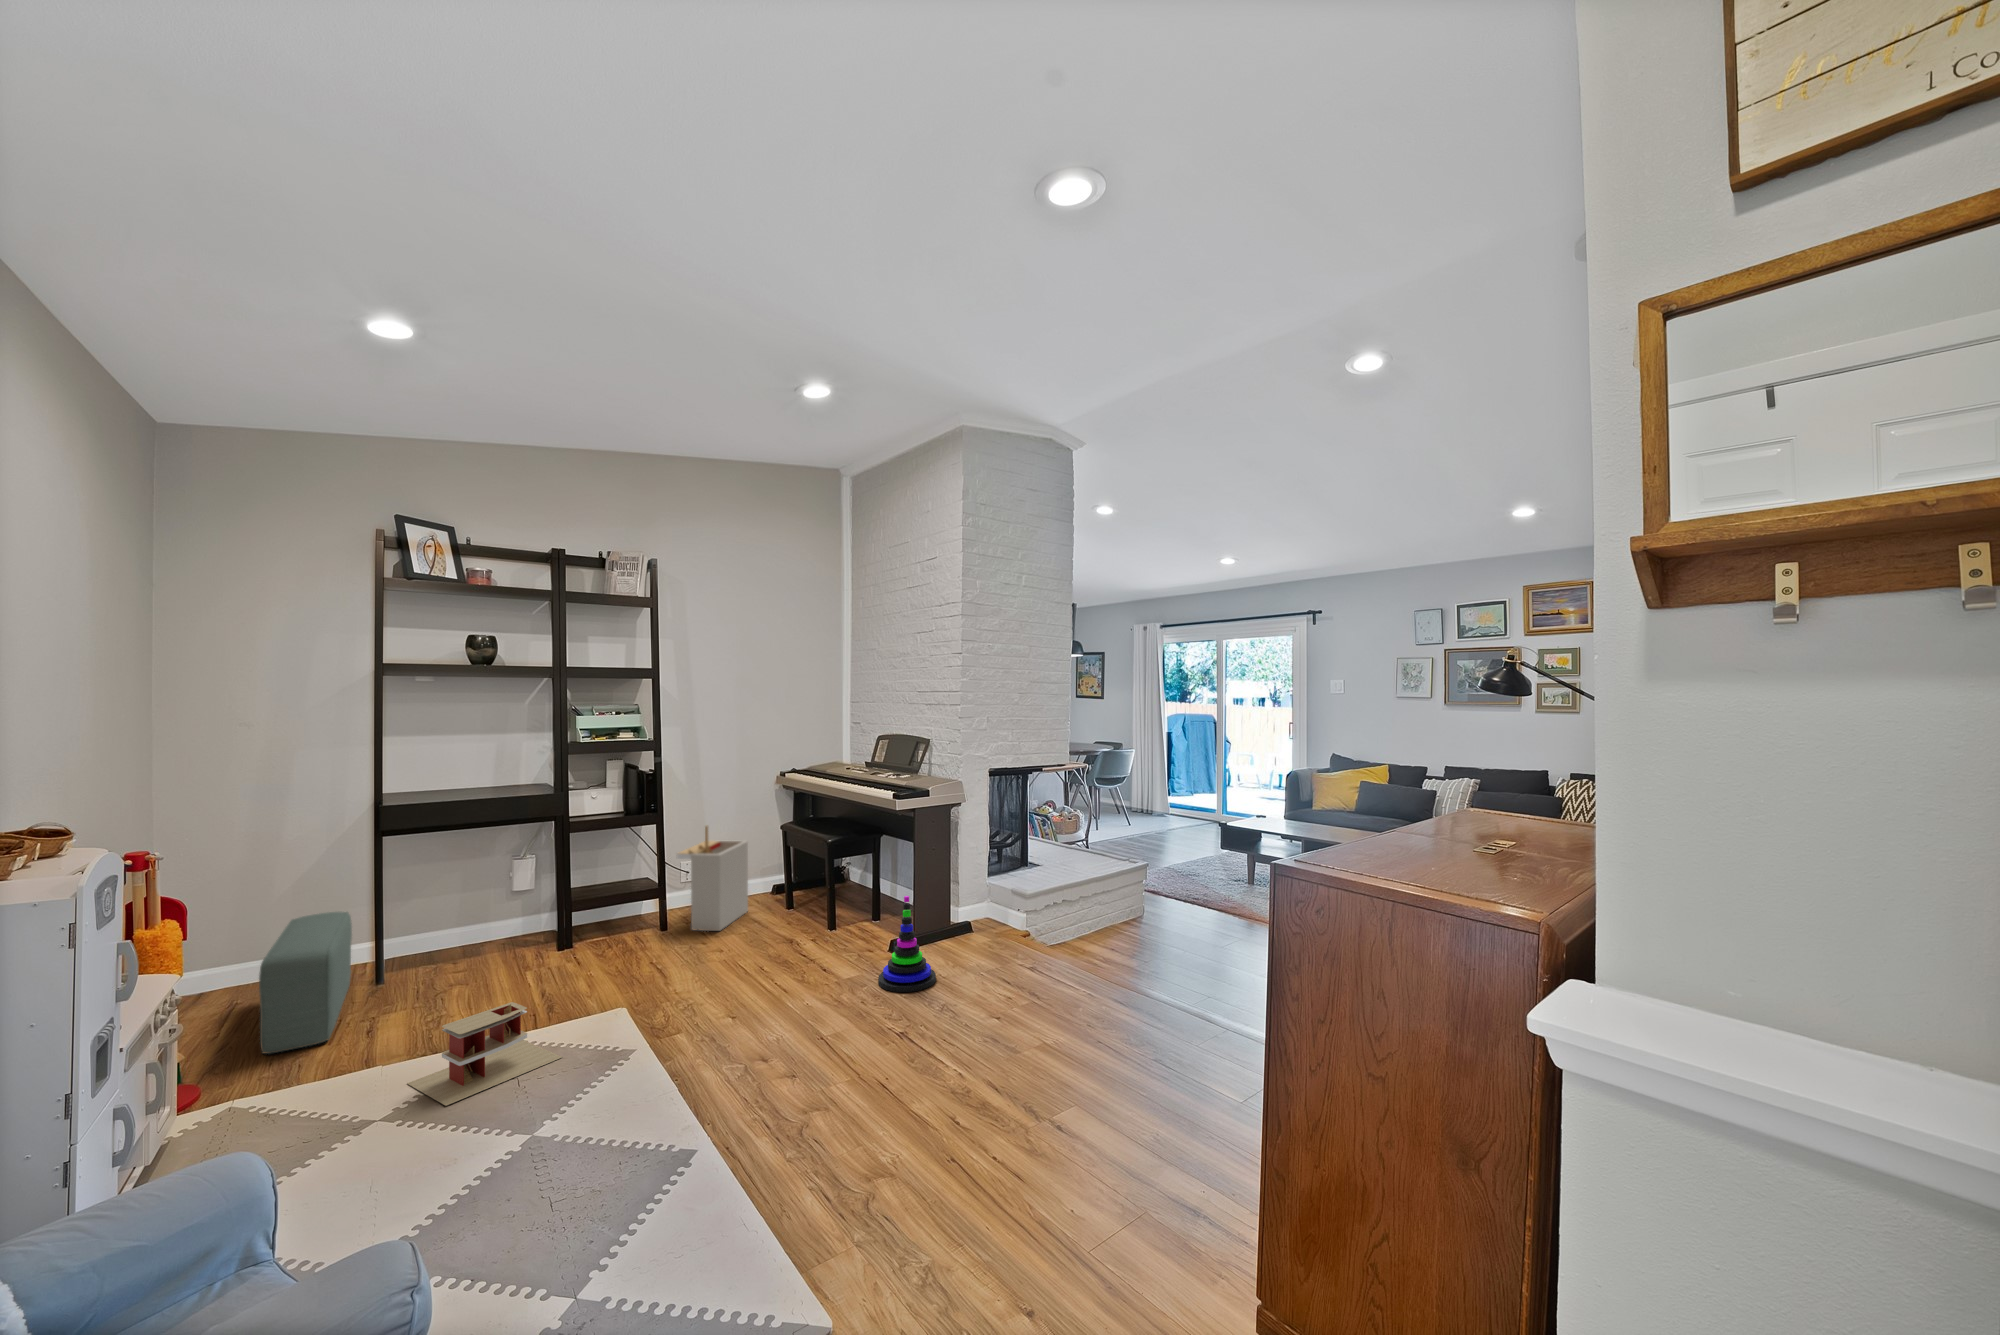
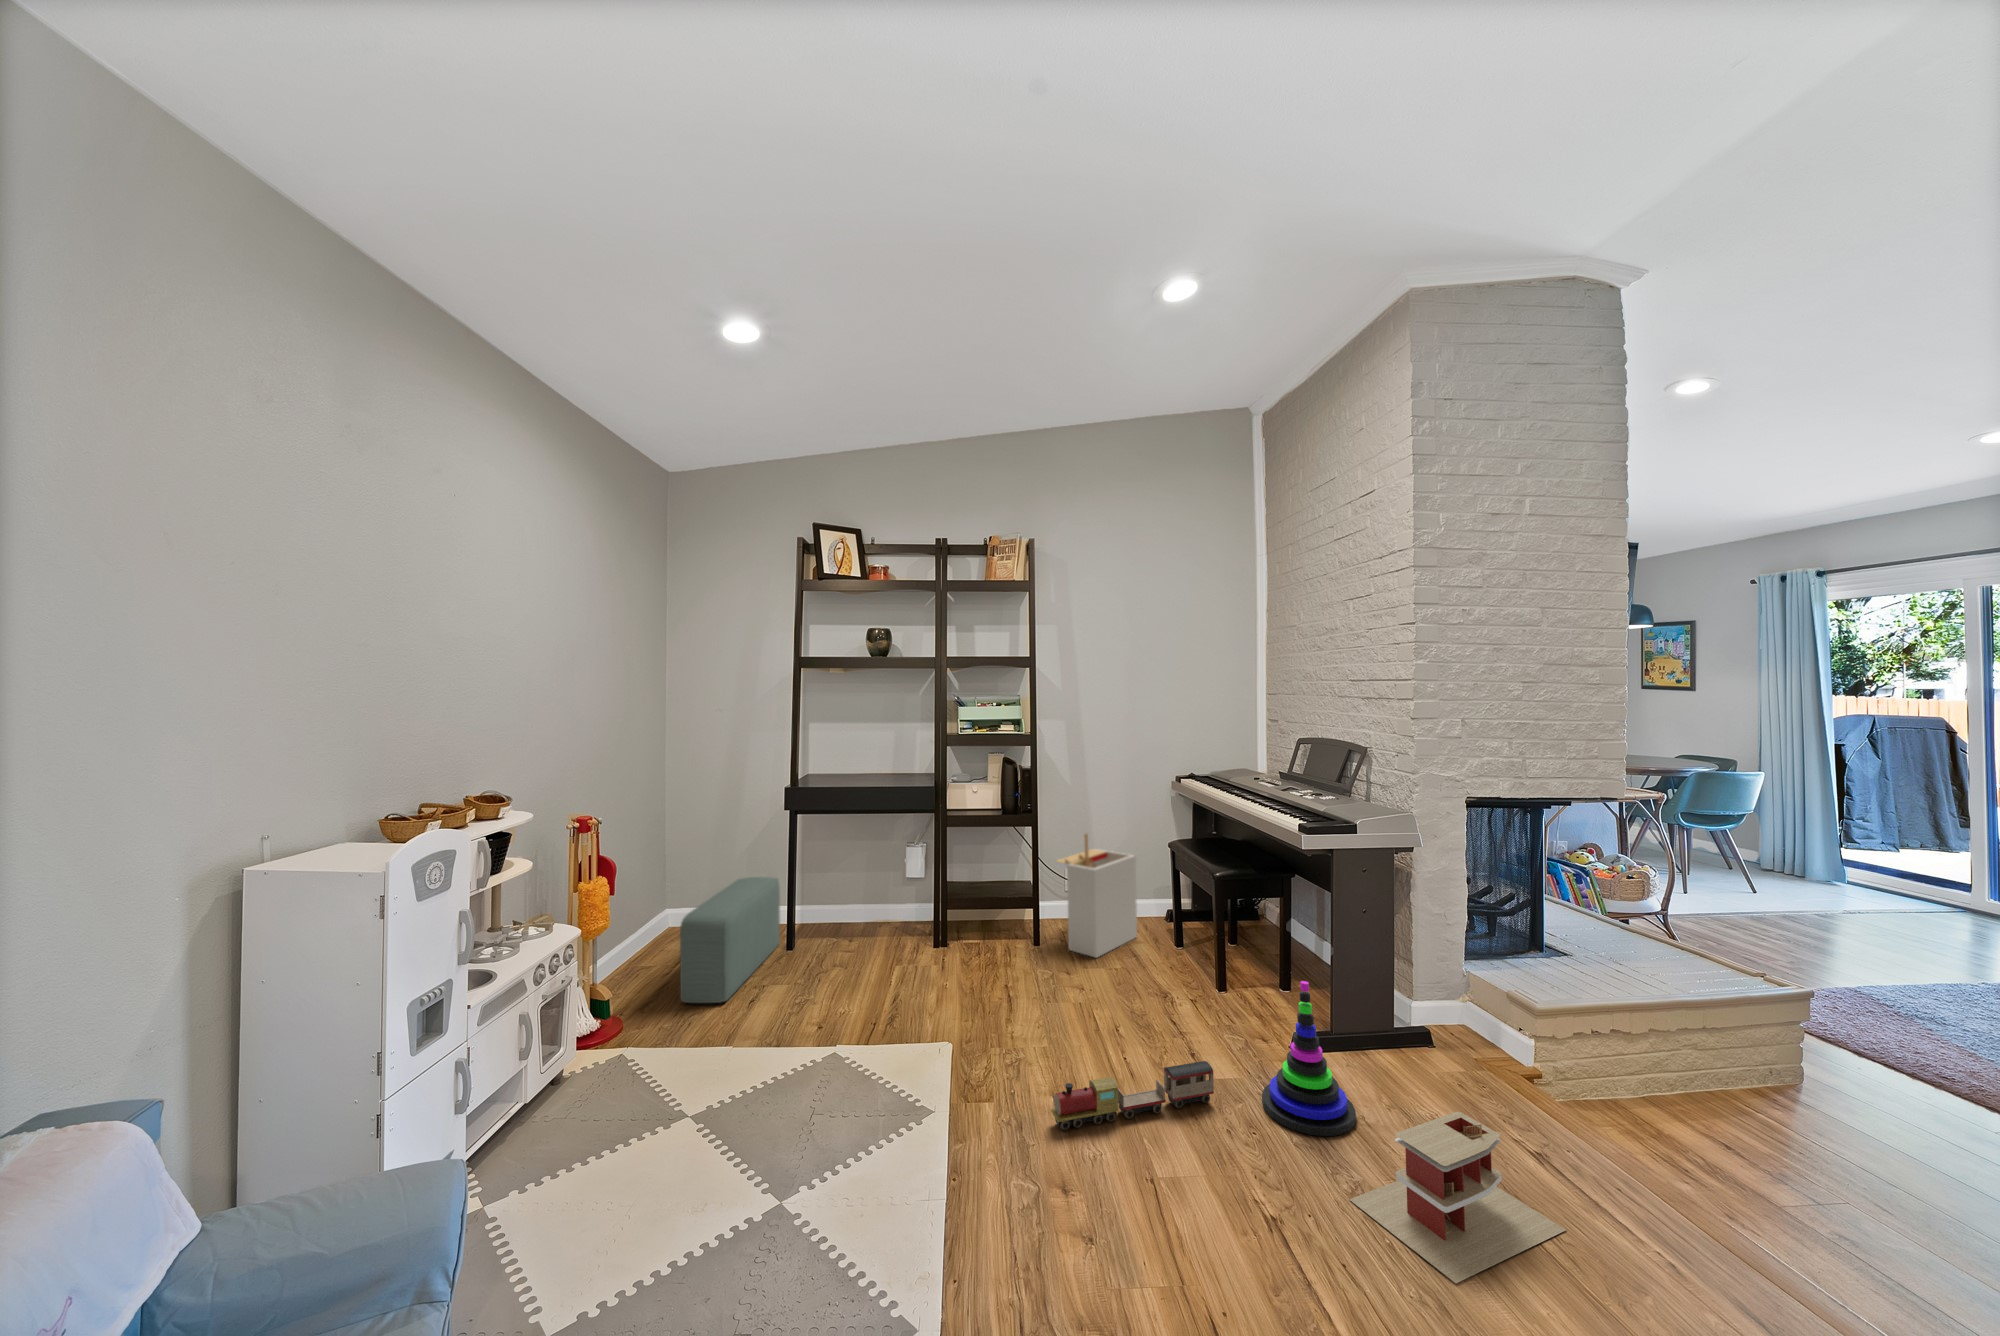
toy train: none [737,966,848,1032] -> present [1051,1061,1214,1130]
toy house: present [407,1002,562,1106] -> present [1350,1112,1566,1283]

